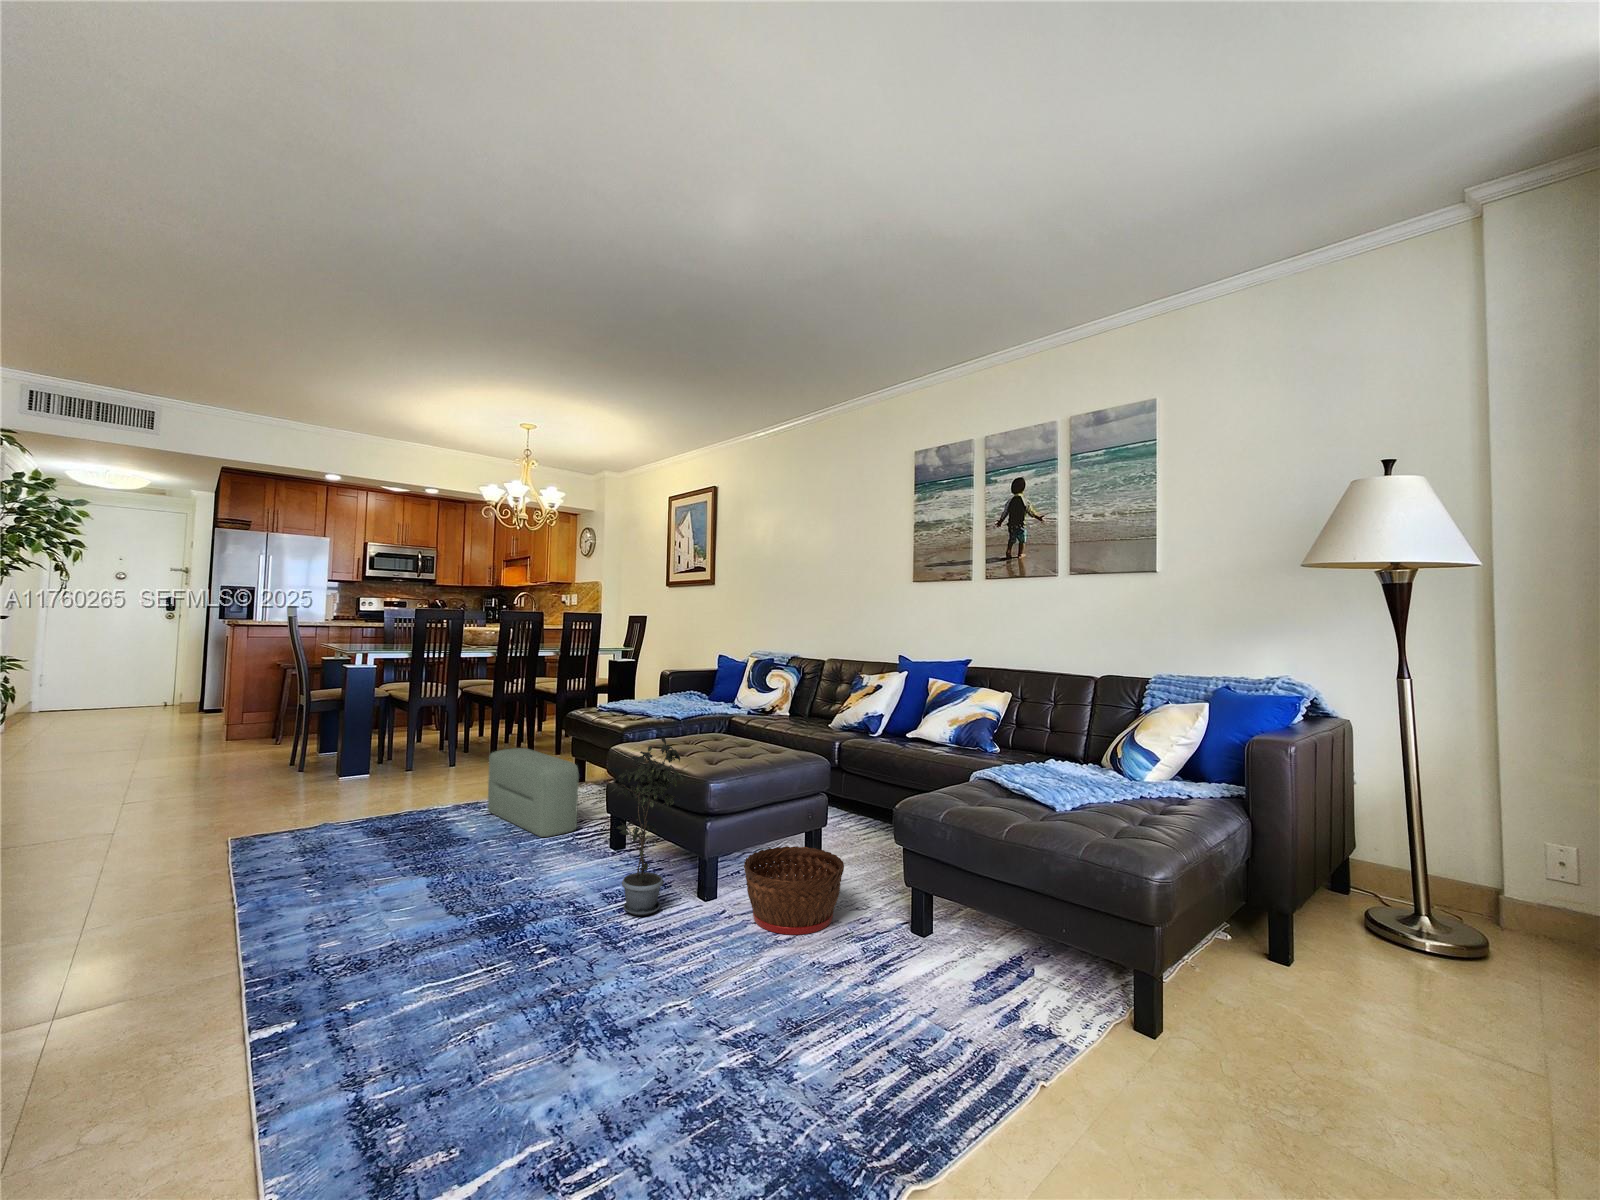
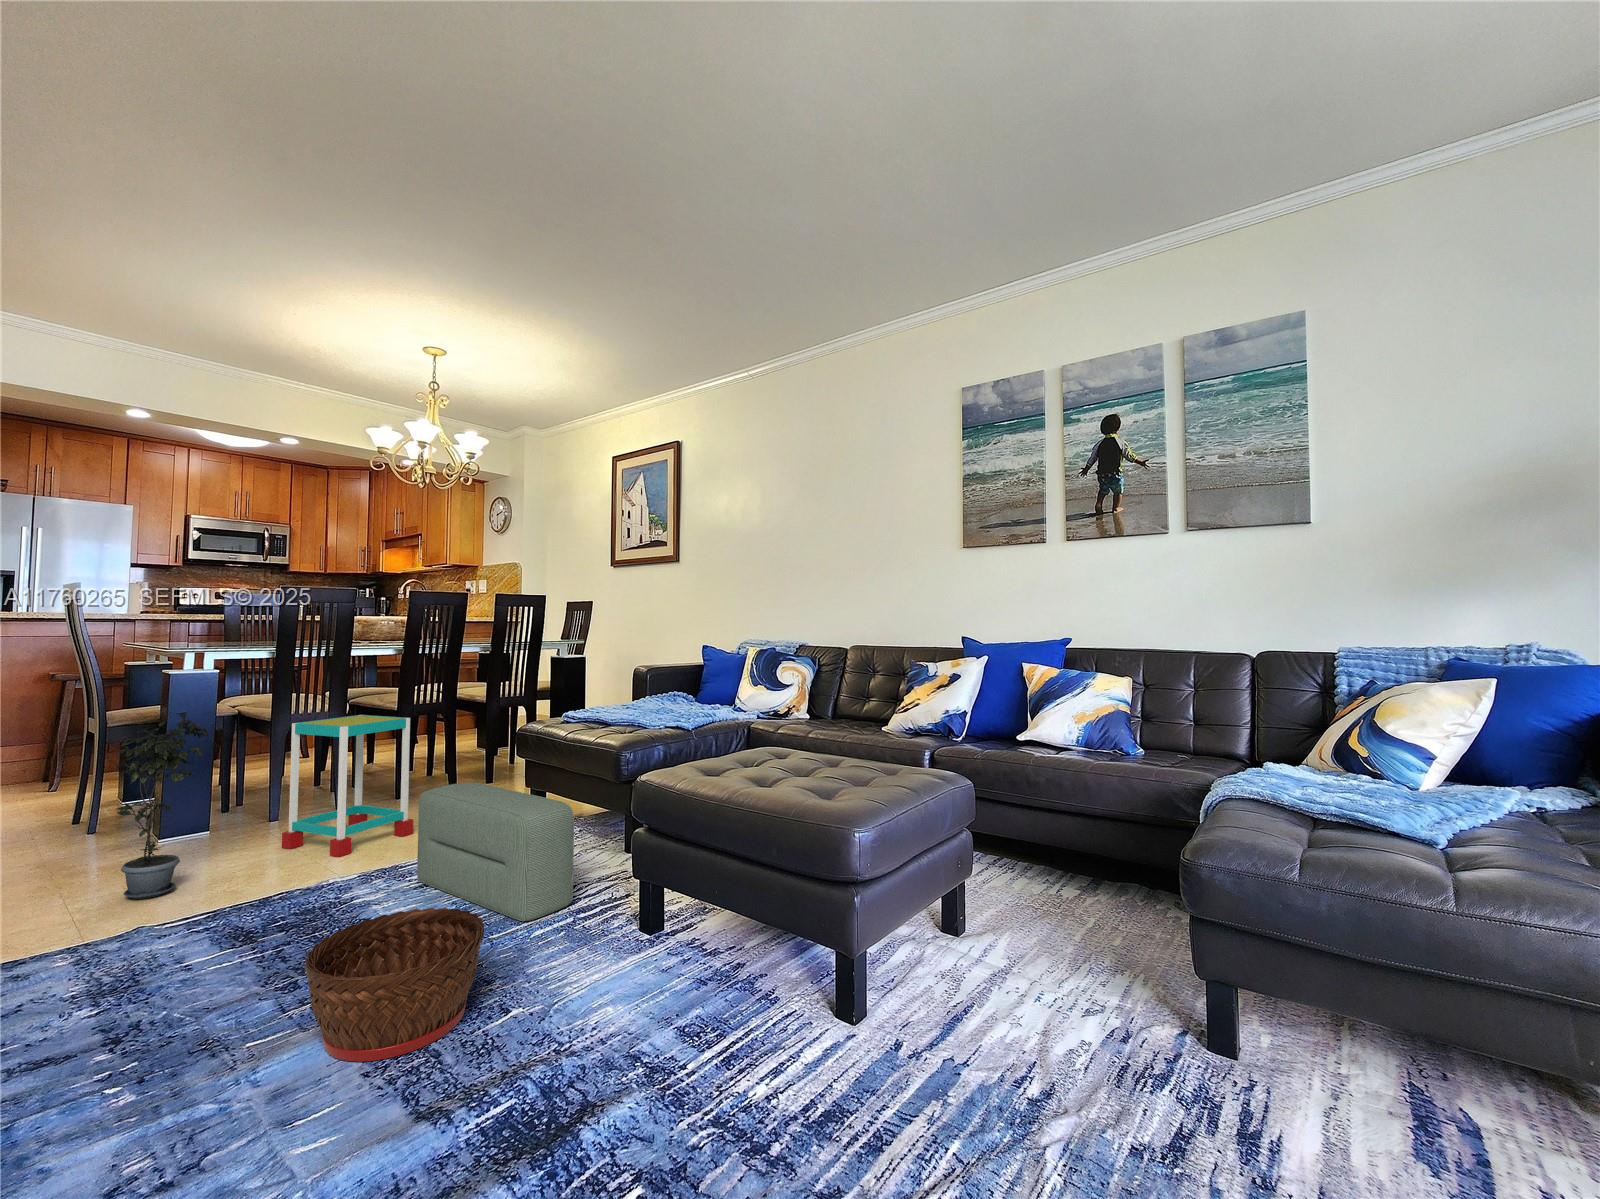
side table: none [412,699,496,795] -> present [282,715,413,857]
potted plant: present [611,738,685,915] -> present [104,712,208,899]
basket: present [744,846,844,935] -> present [304,908,484,1062]

